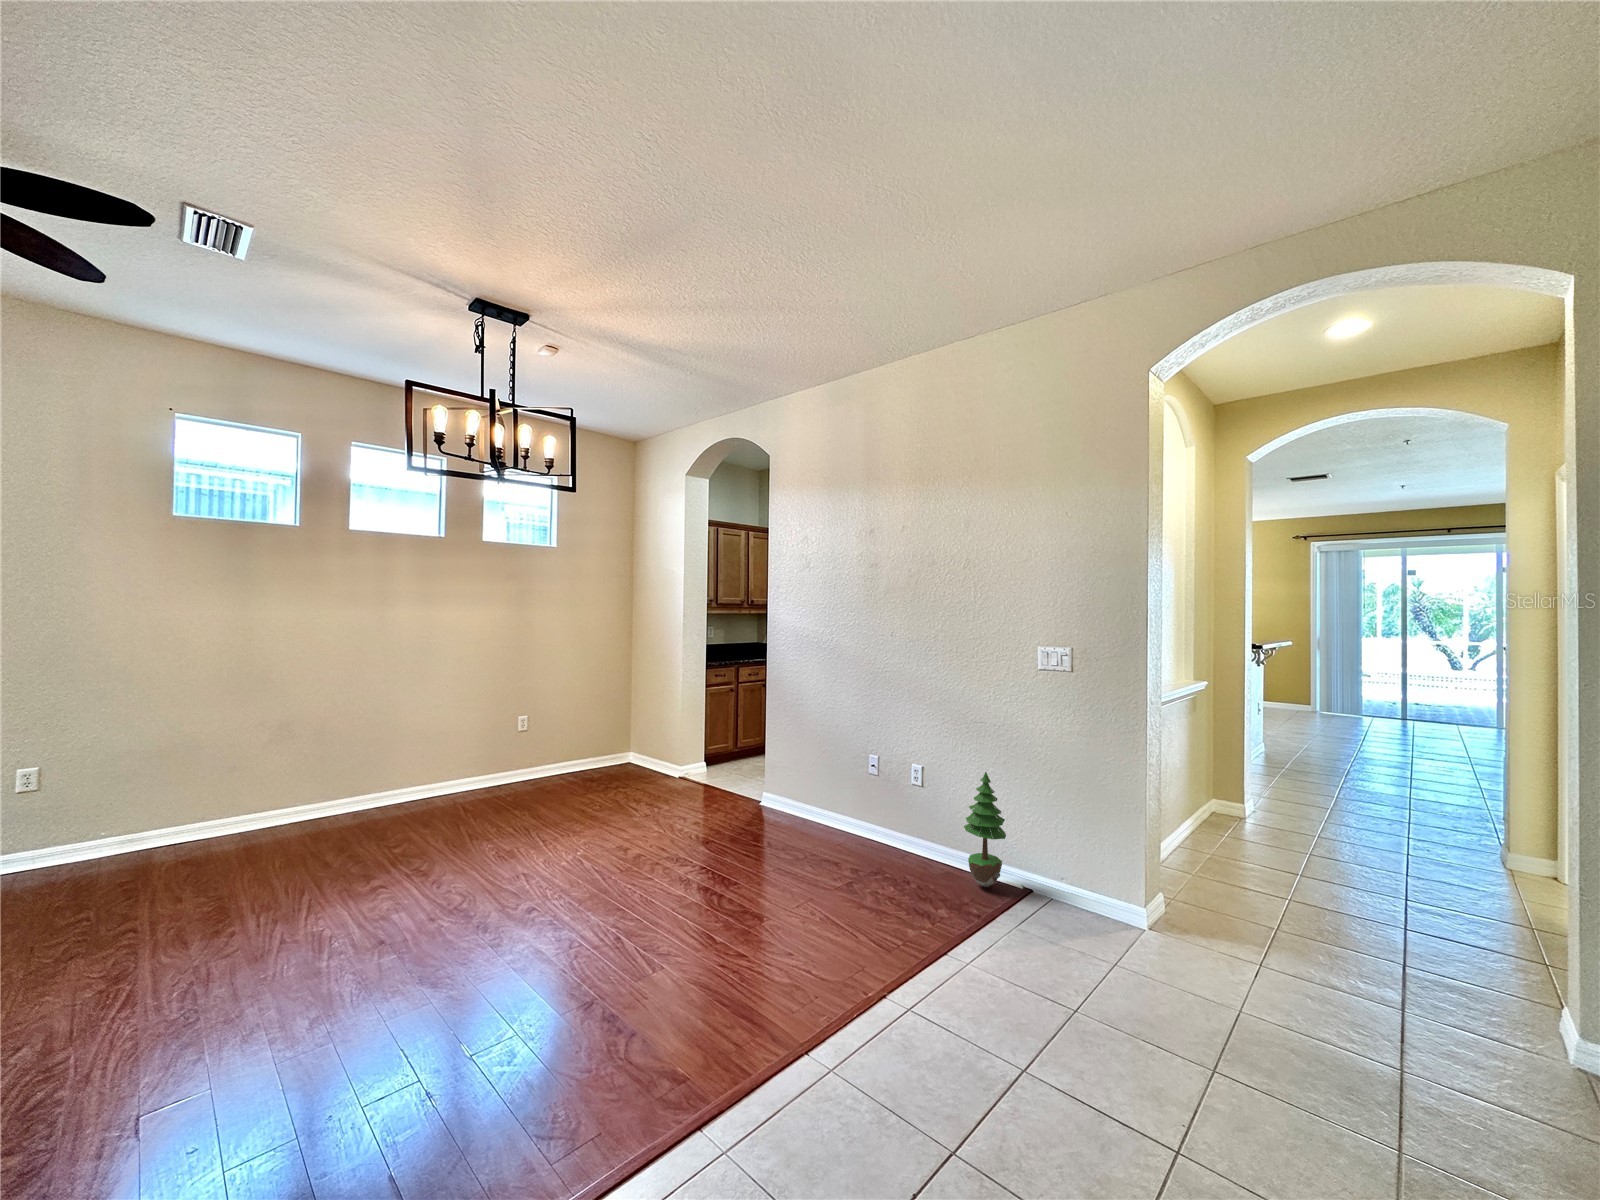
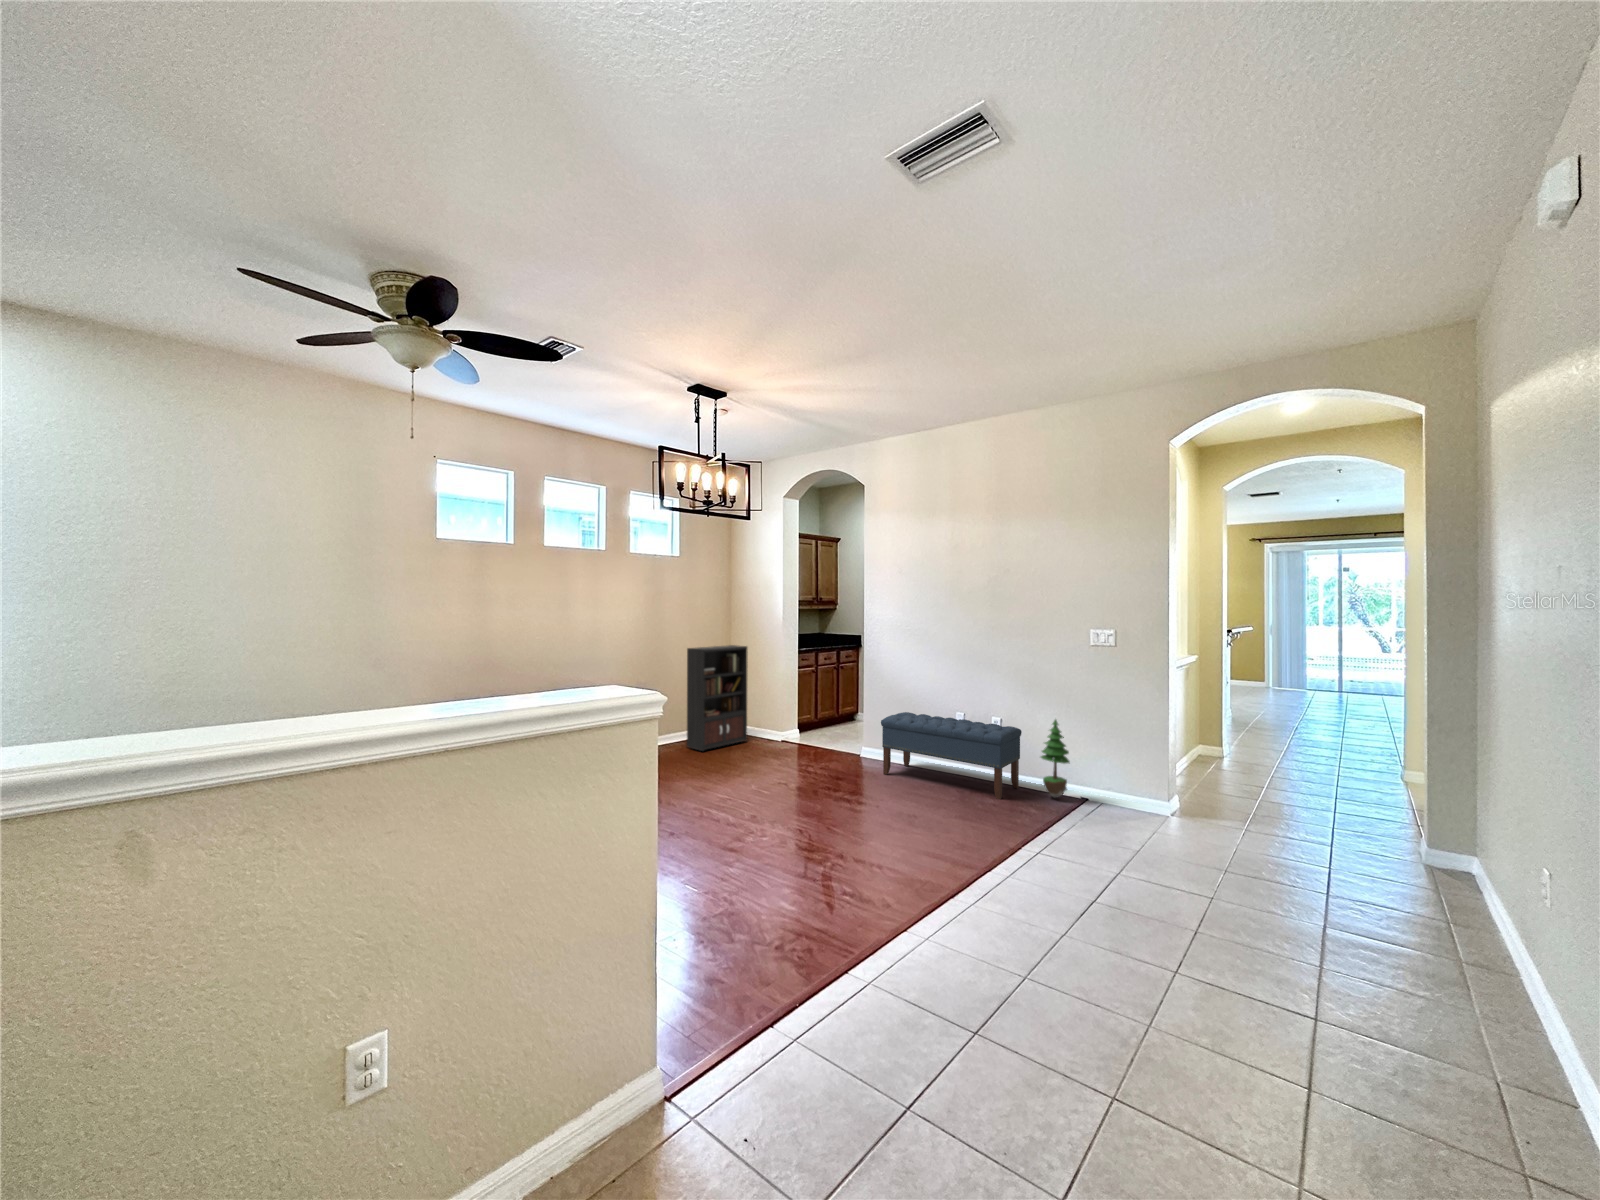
bookcase: none [551,657,635,792] -> present [687,645,748,751]
bench: none [766,750,946,887] -> present [881,712,1022,799]

